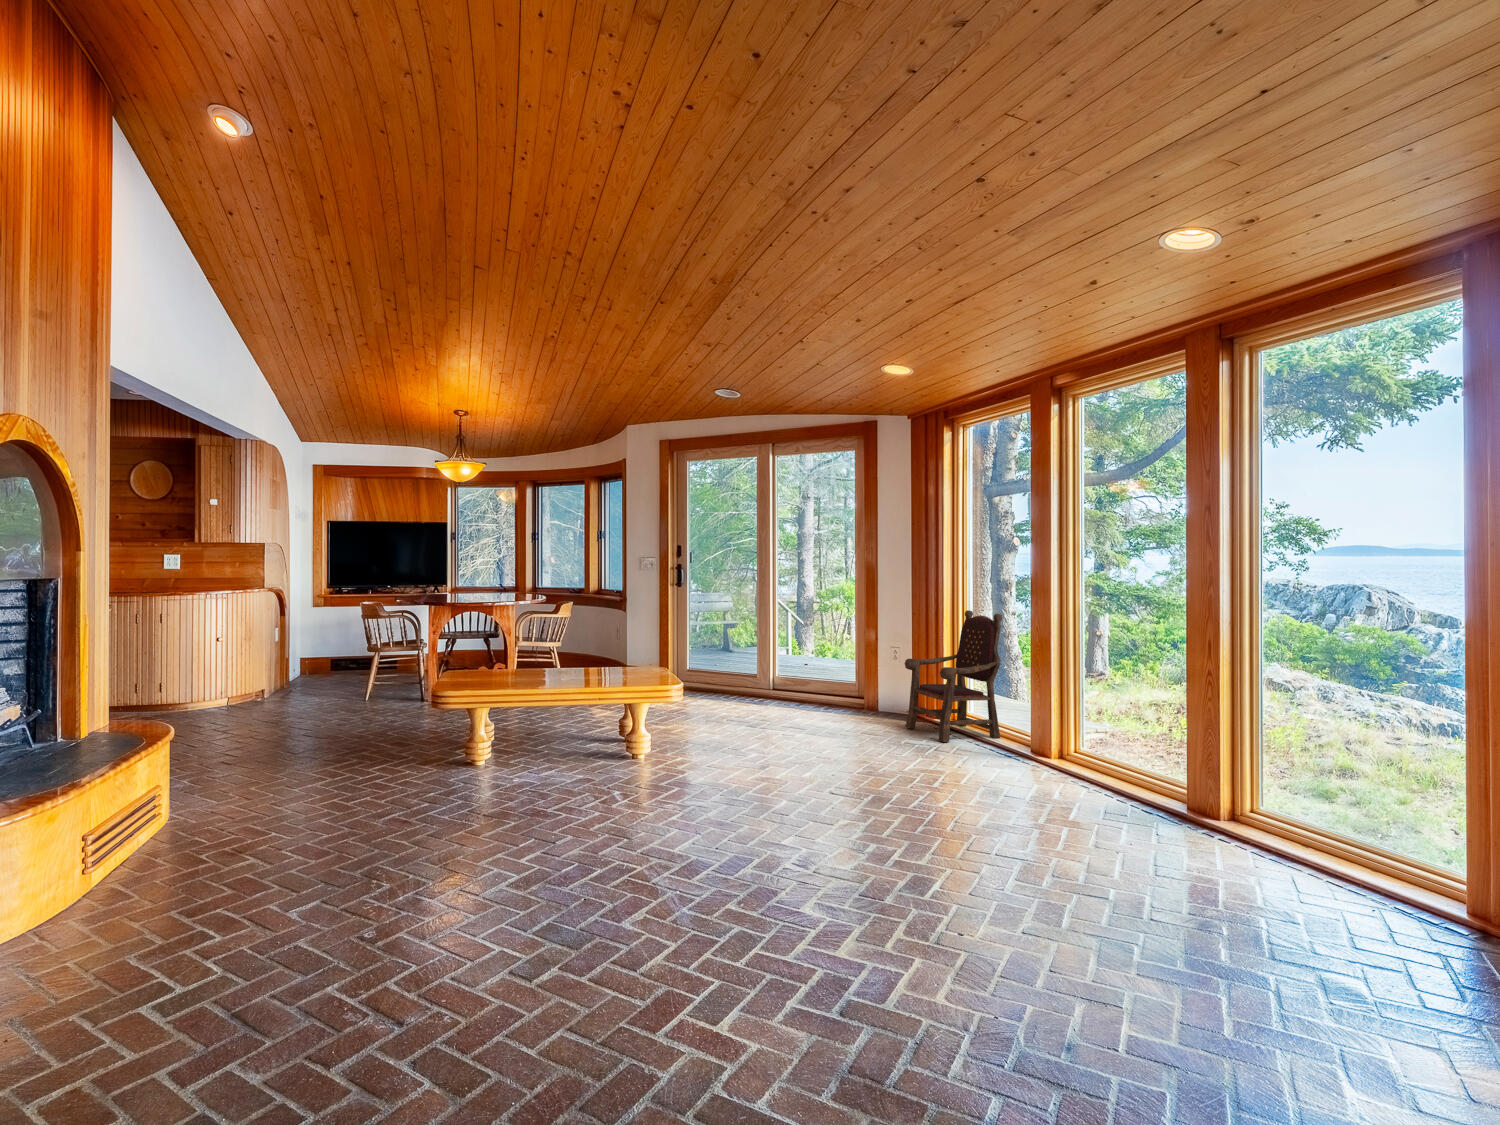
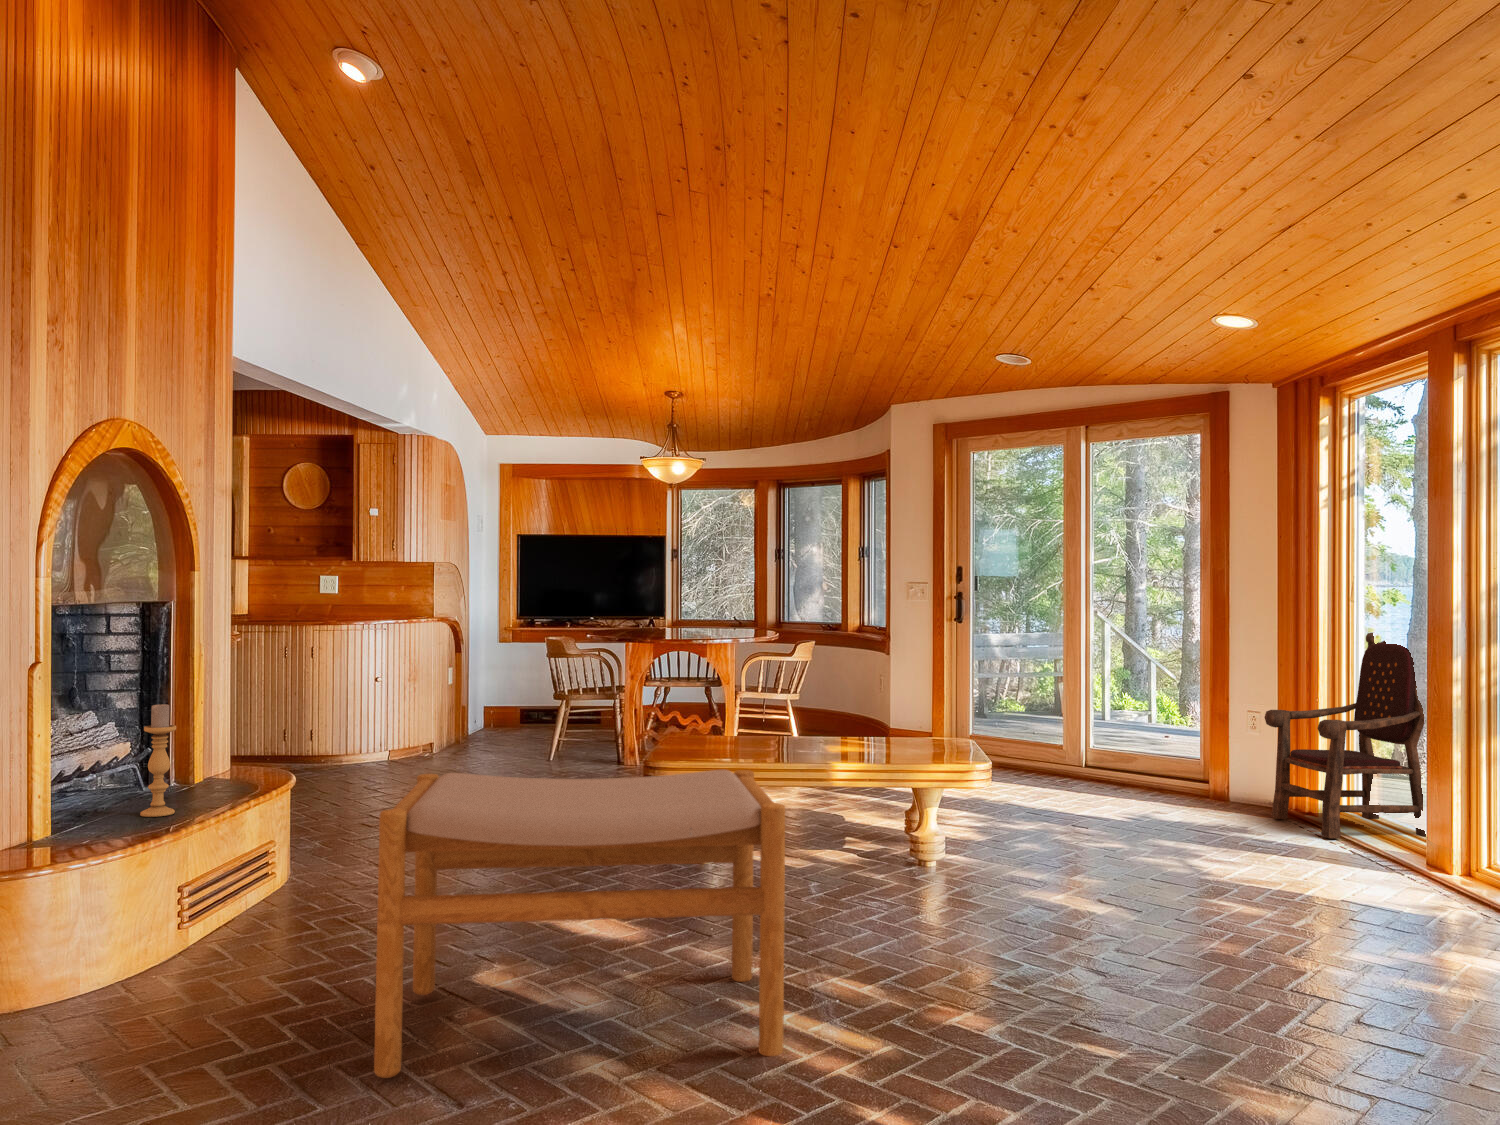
candle holder: none [37,675,75,777] -> present [140,703,176,817]
footstool: none [312,726,650,1004] -> present [374,770,785,1078]

